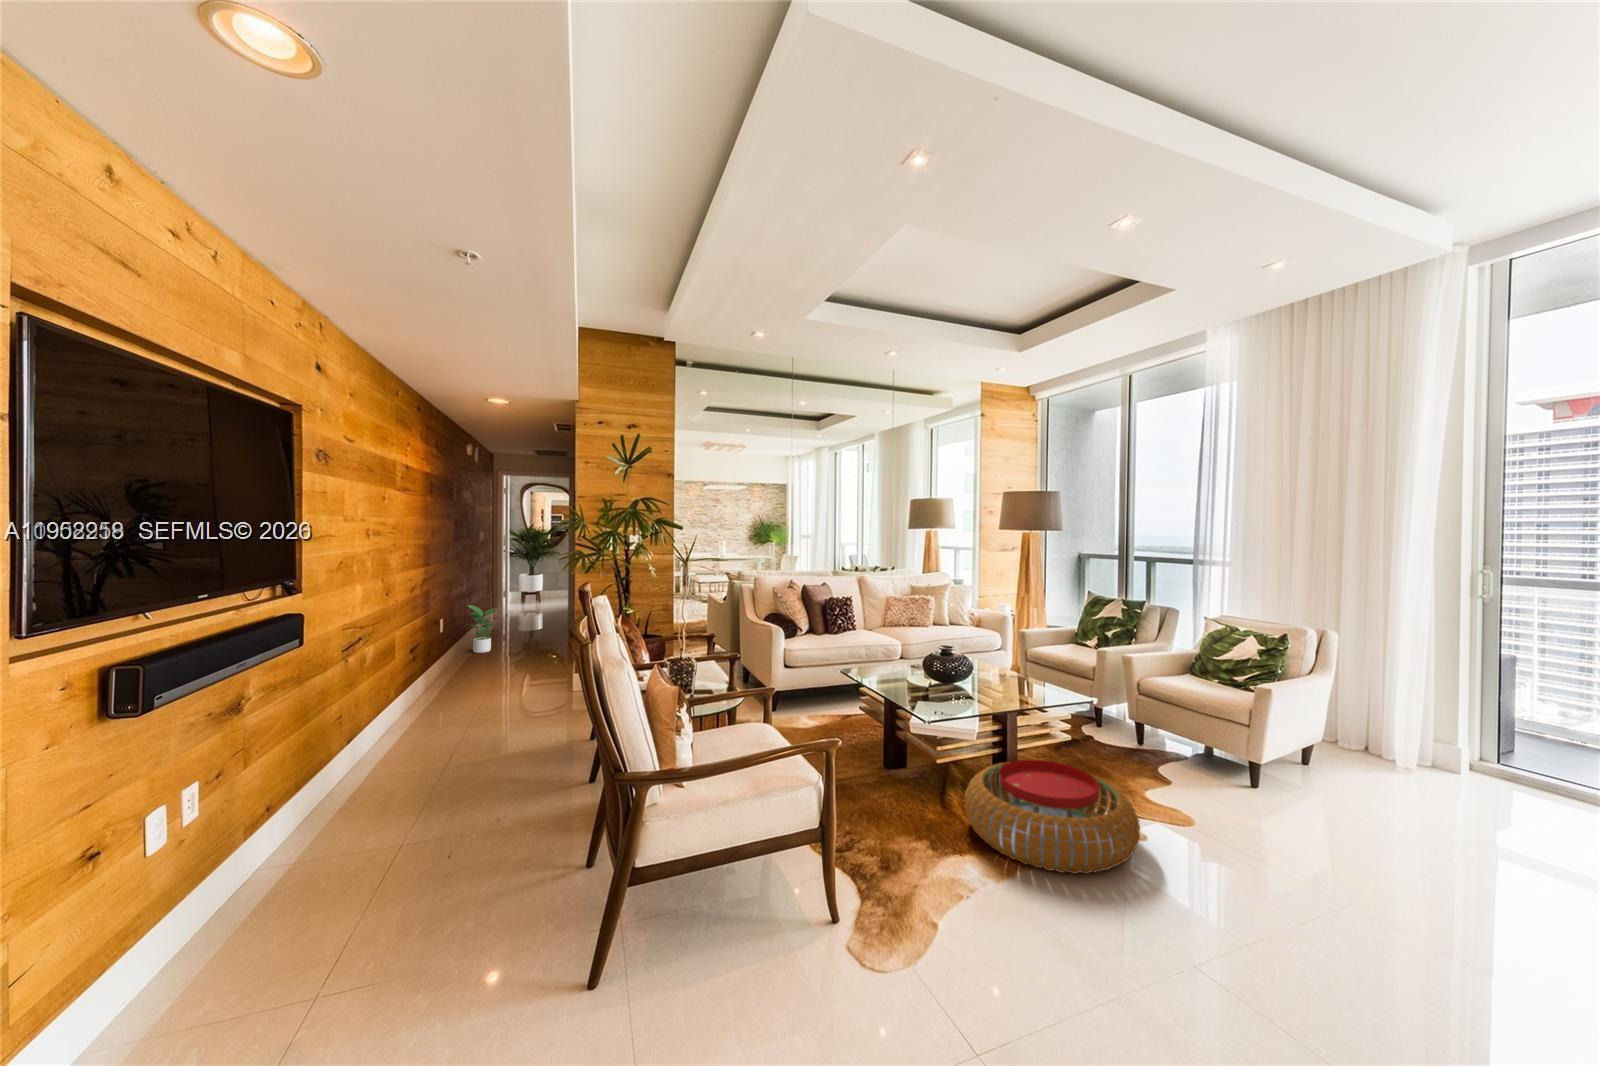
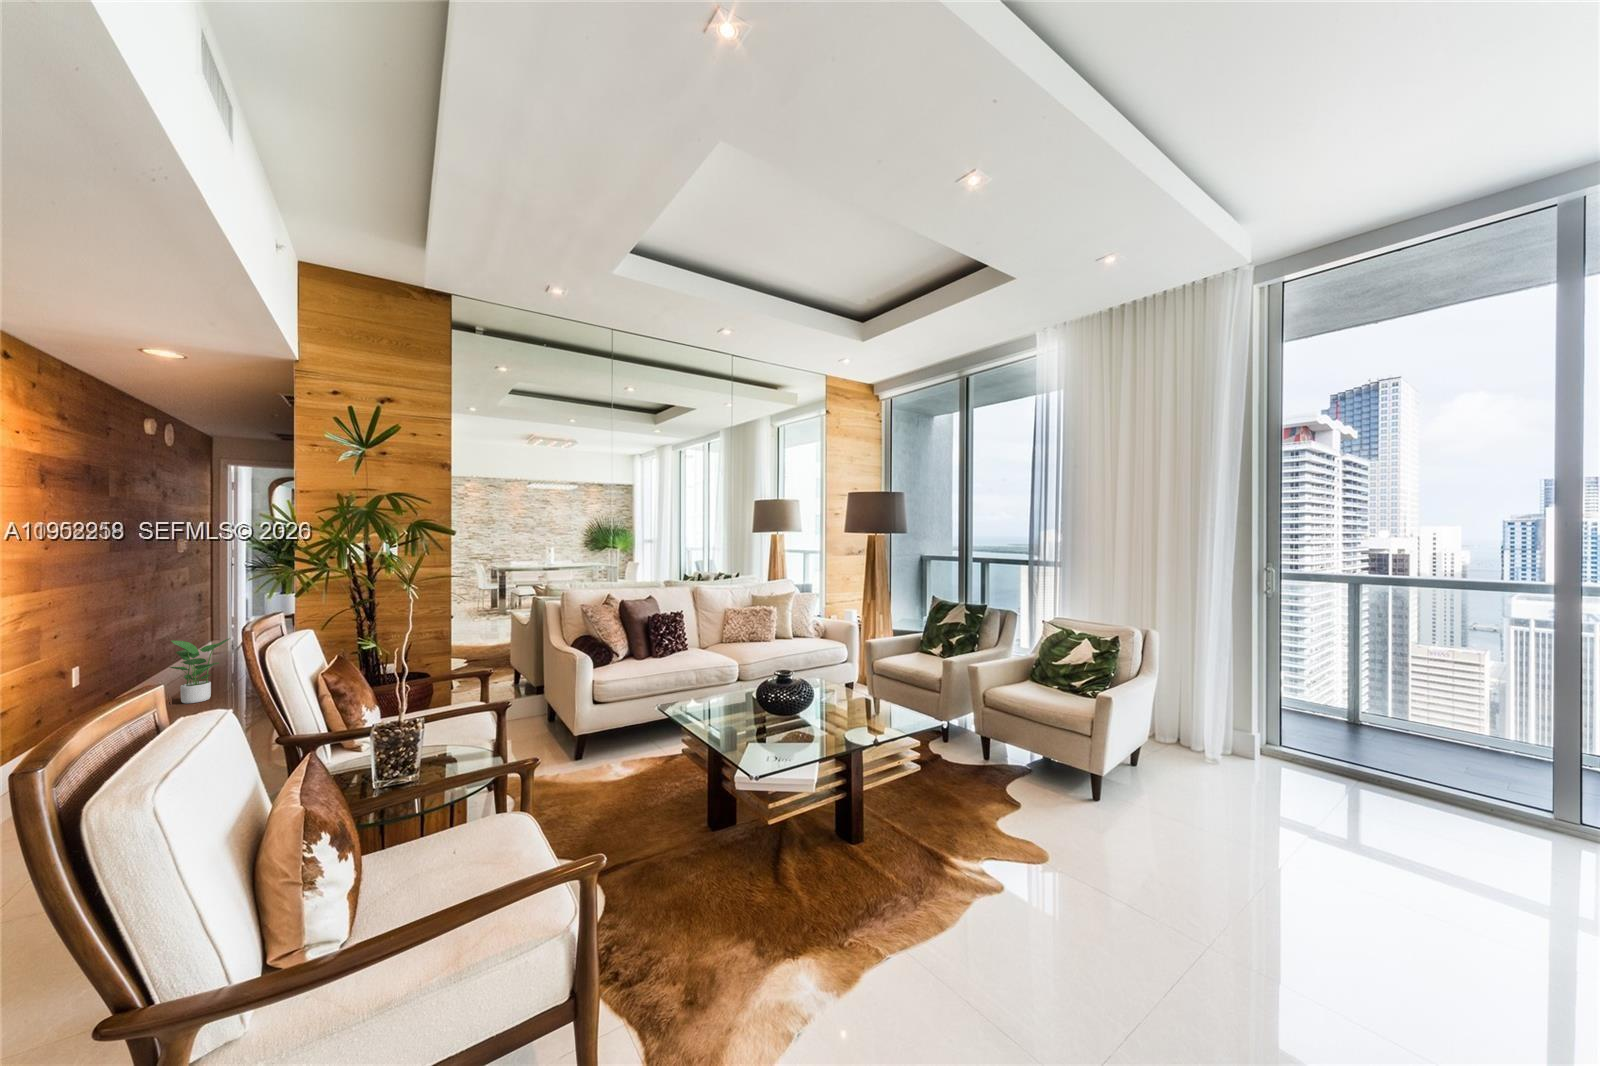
pouf: present [964,759,1140,874] -> none [798,808,1001,969]

